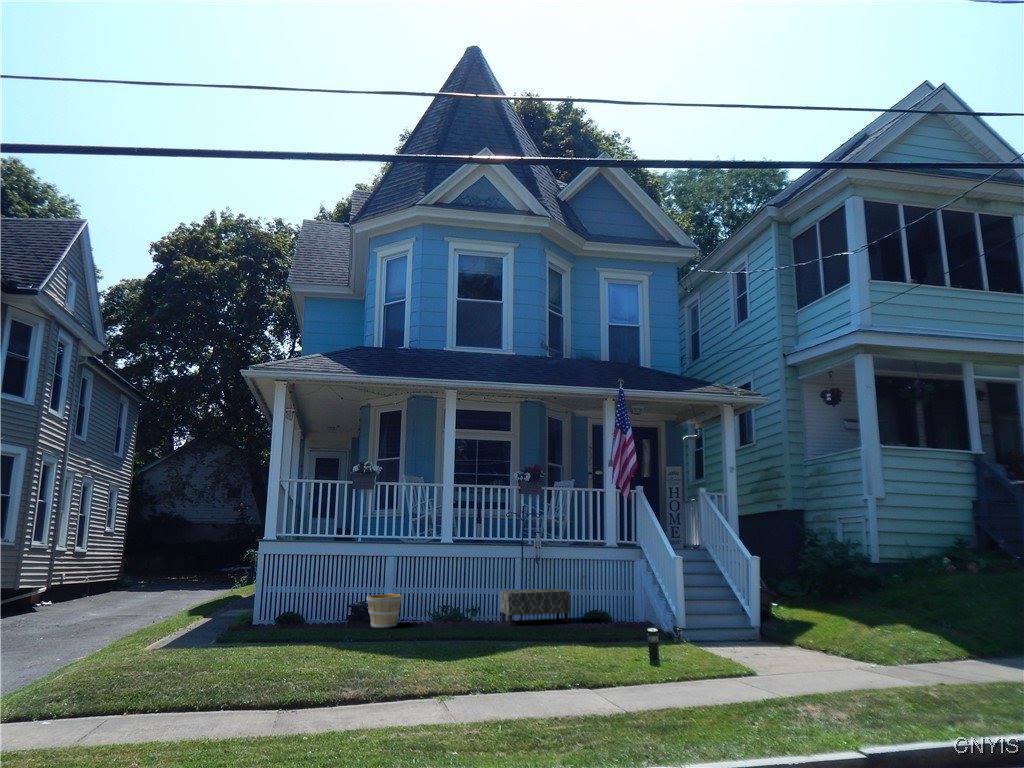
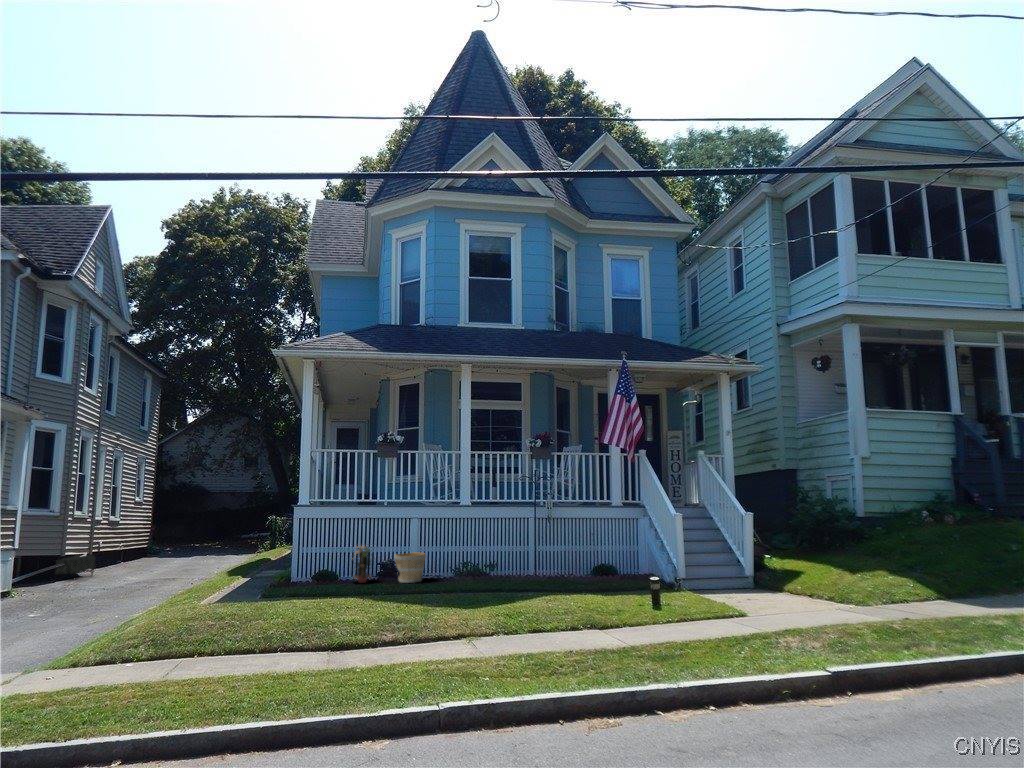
decorative plant: none [317,586,346,627] -> present [354,546,371,583]
bench: present [500,588,570,625] -> present [55,555,95,580]

